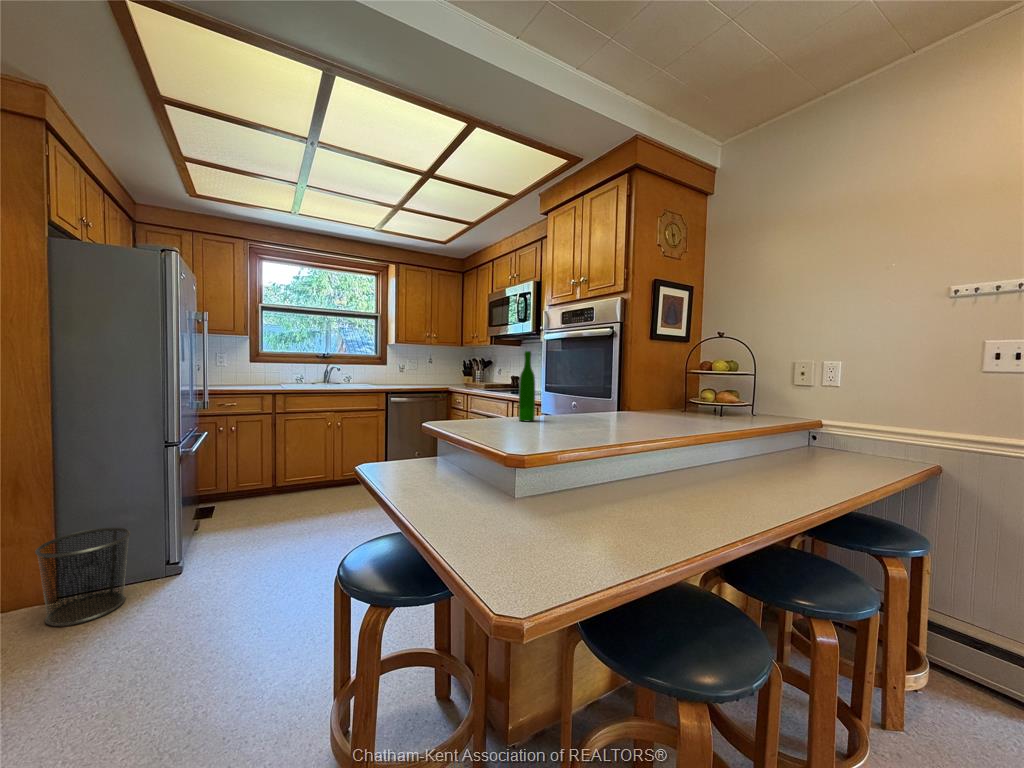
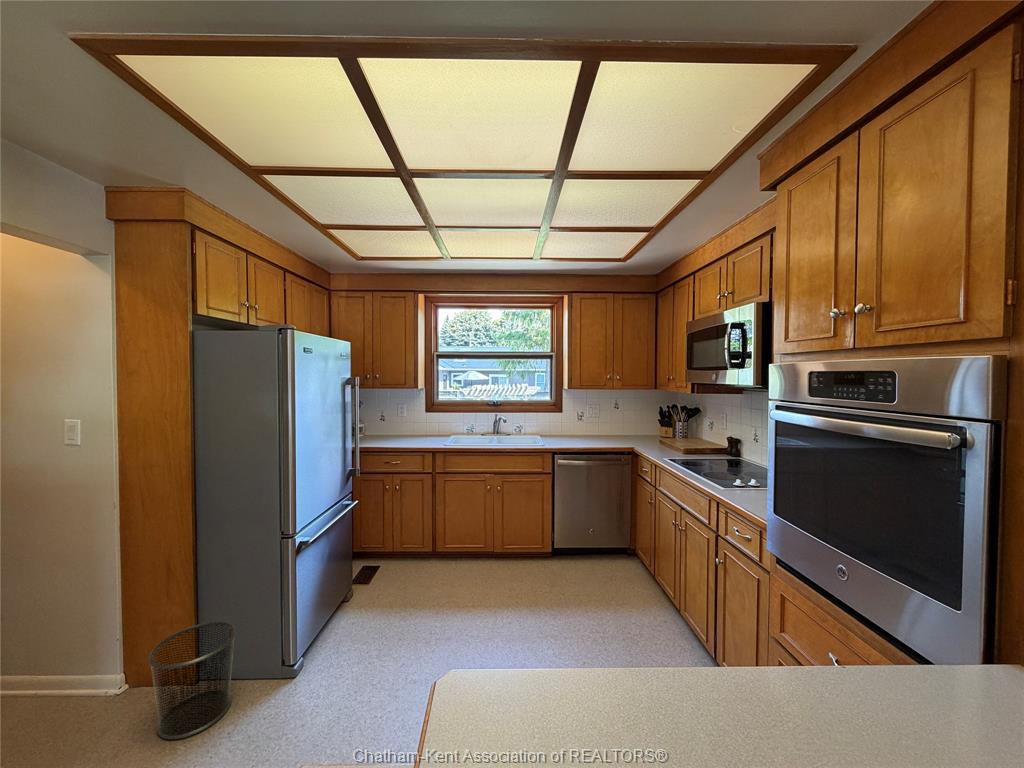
wine bottle: present [519,351,535,421] -> none [656,539,701,734]

